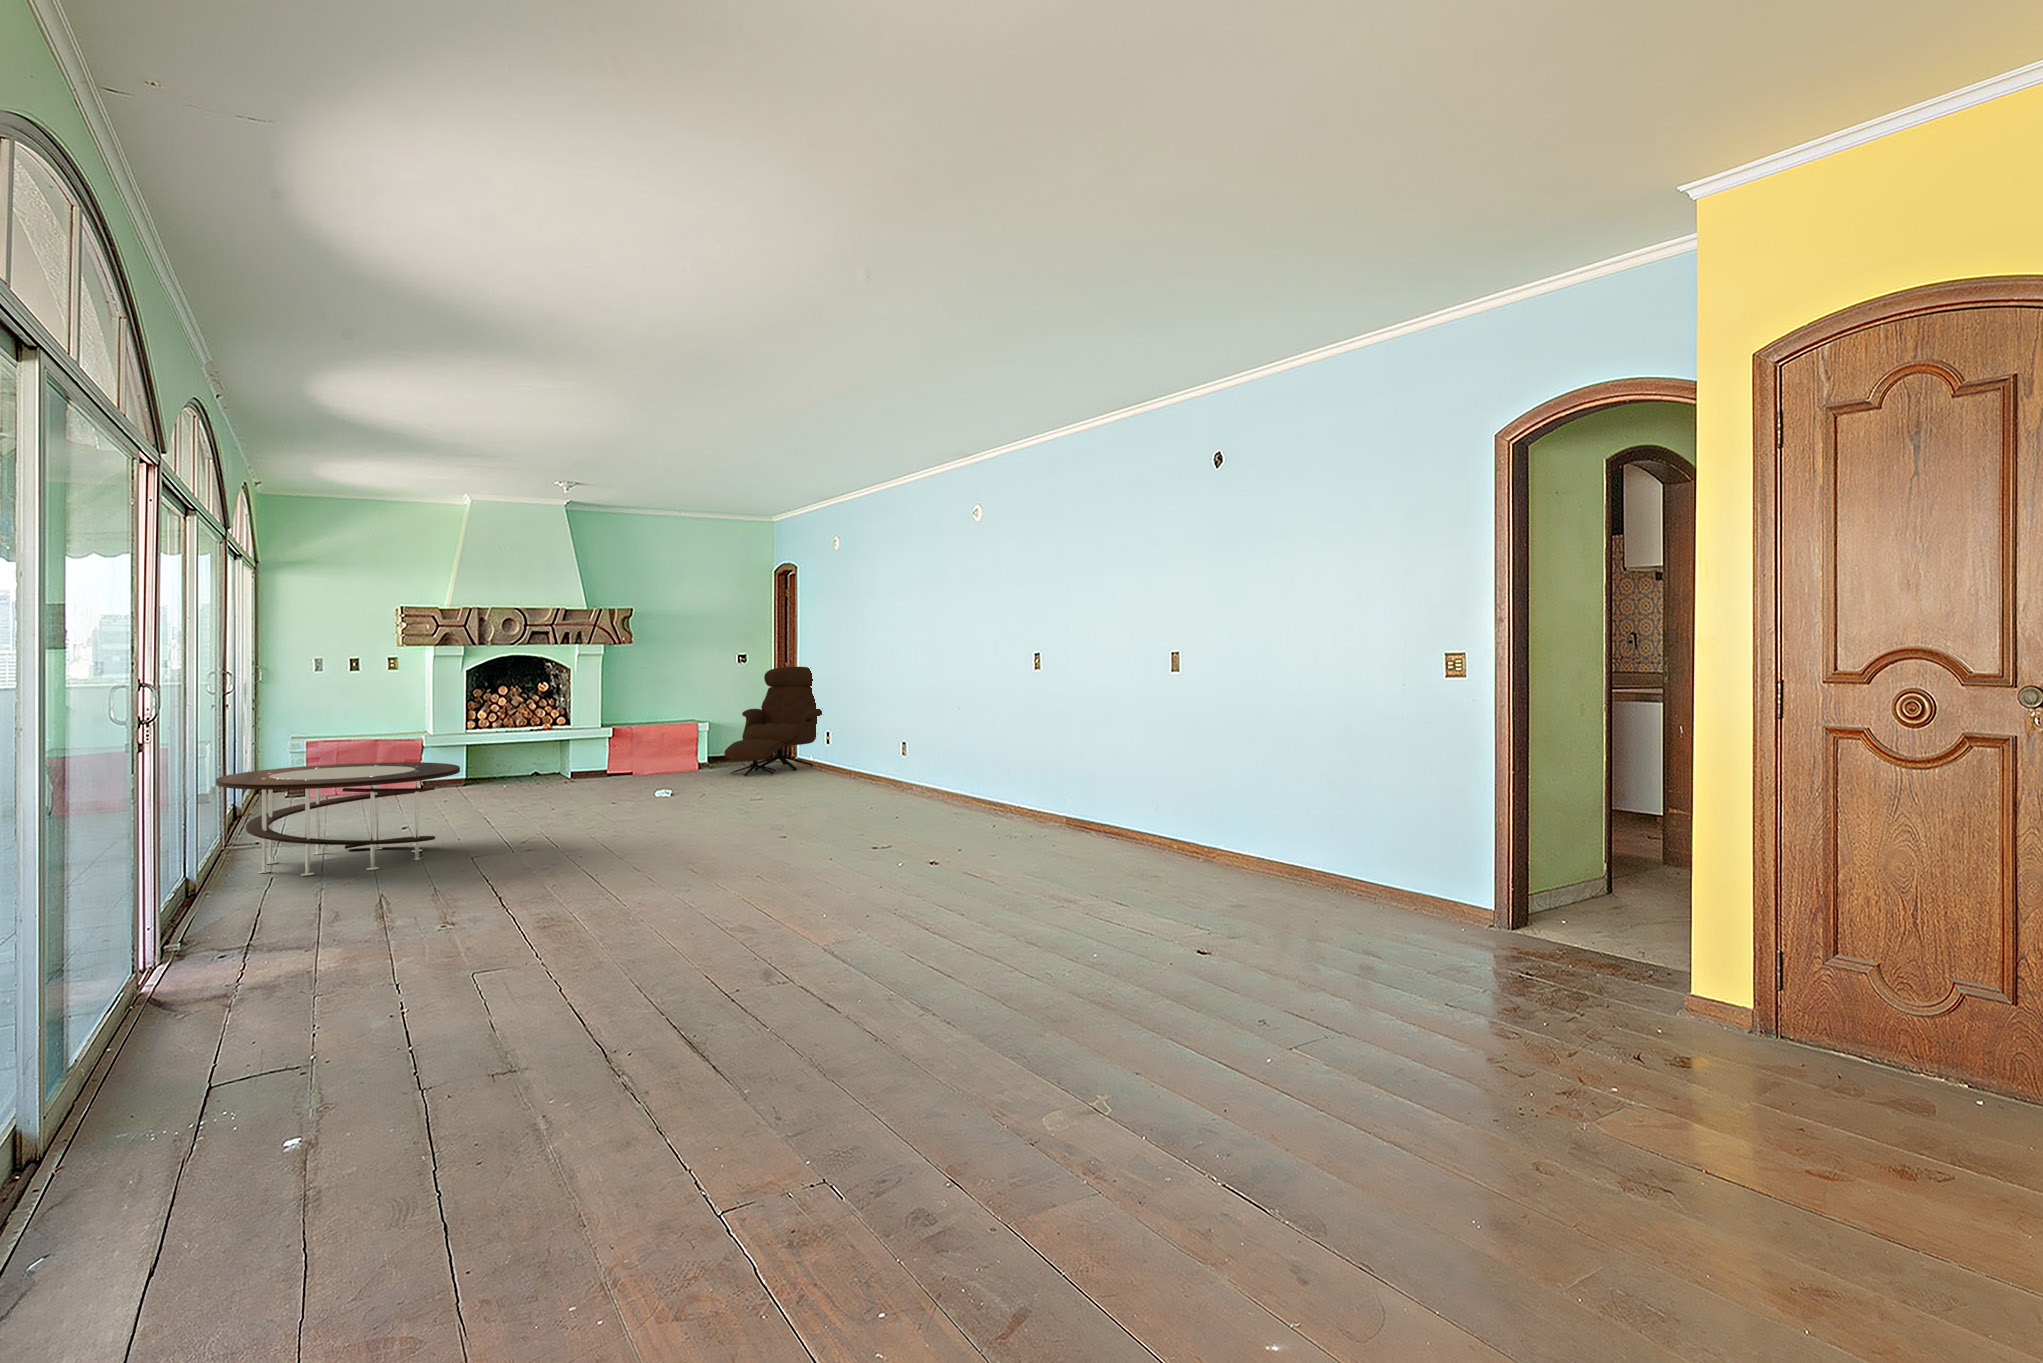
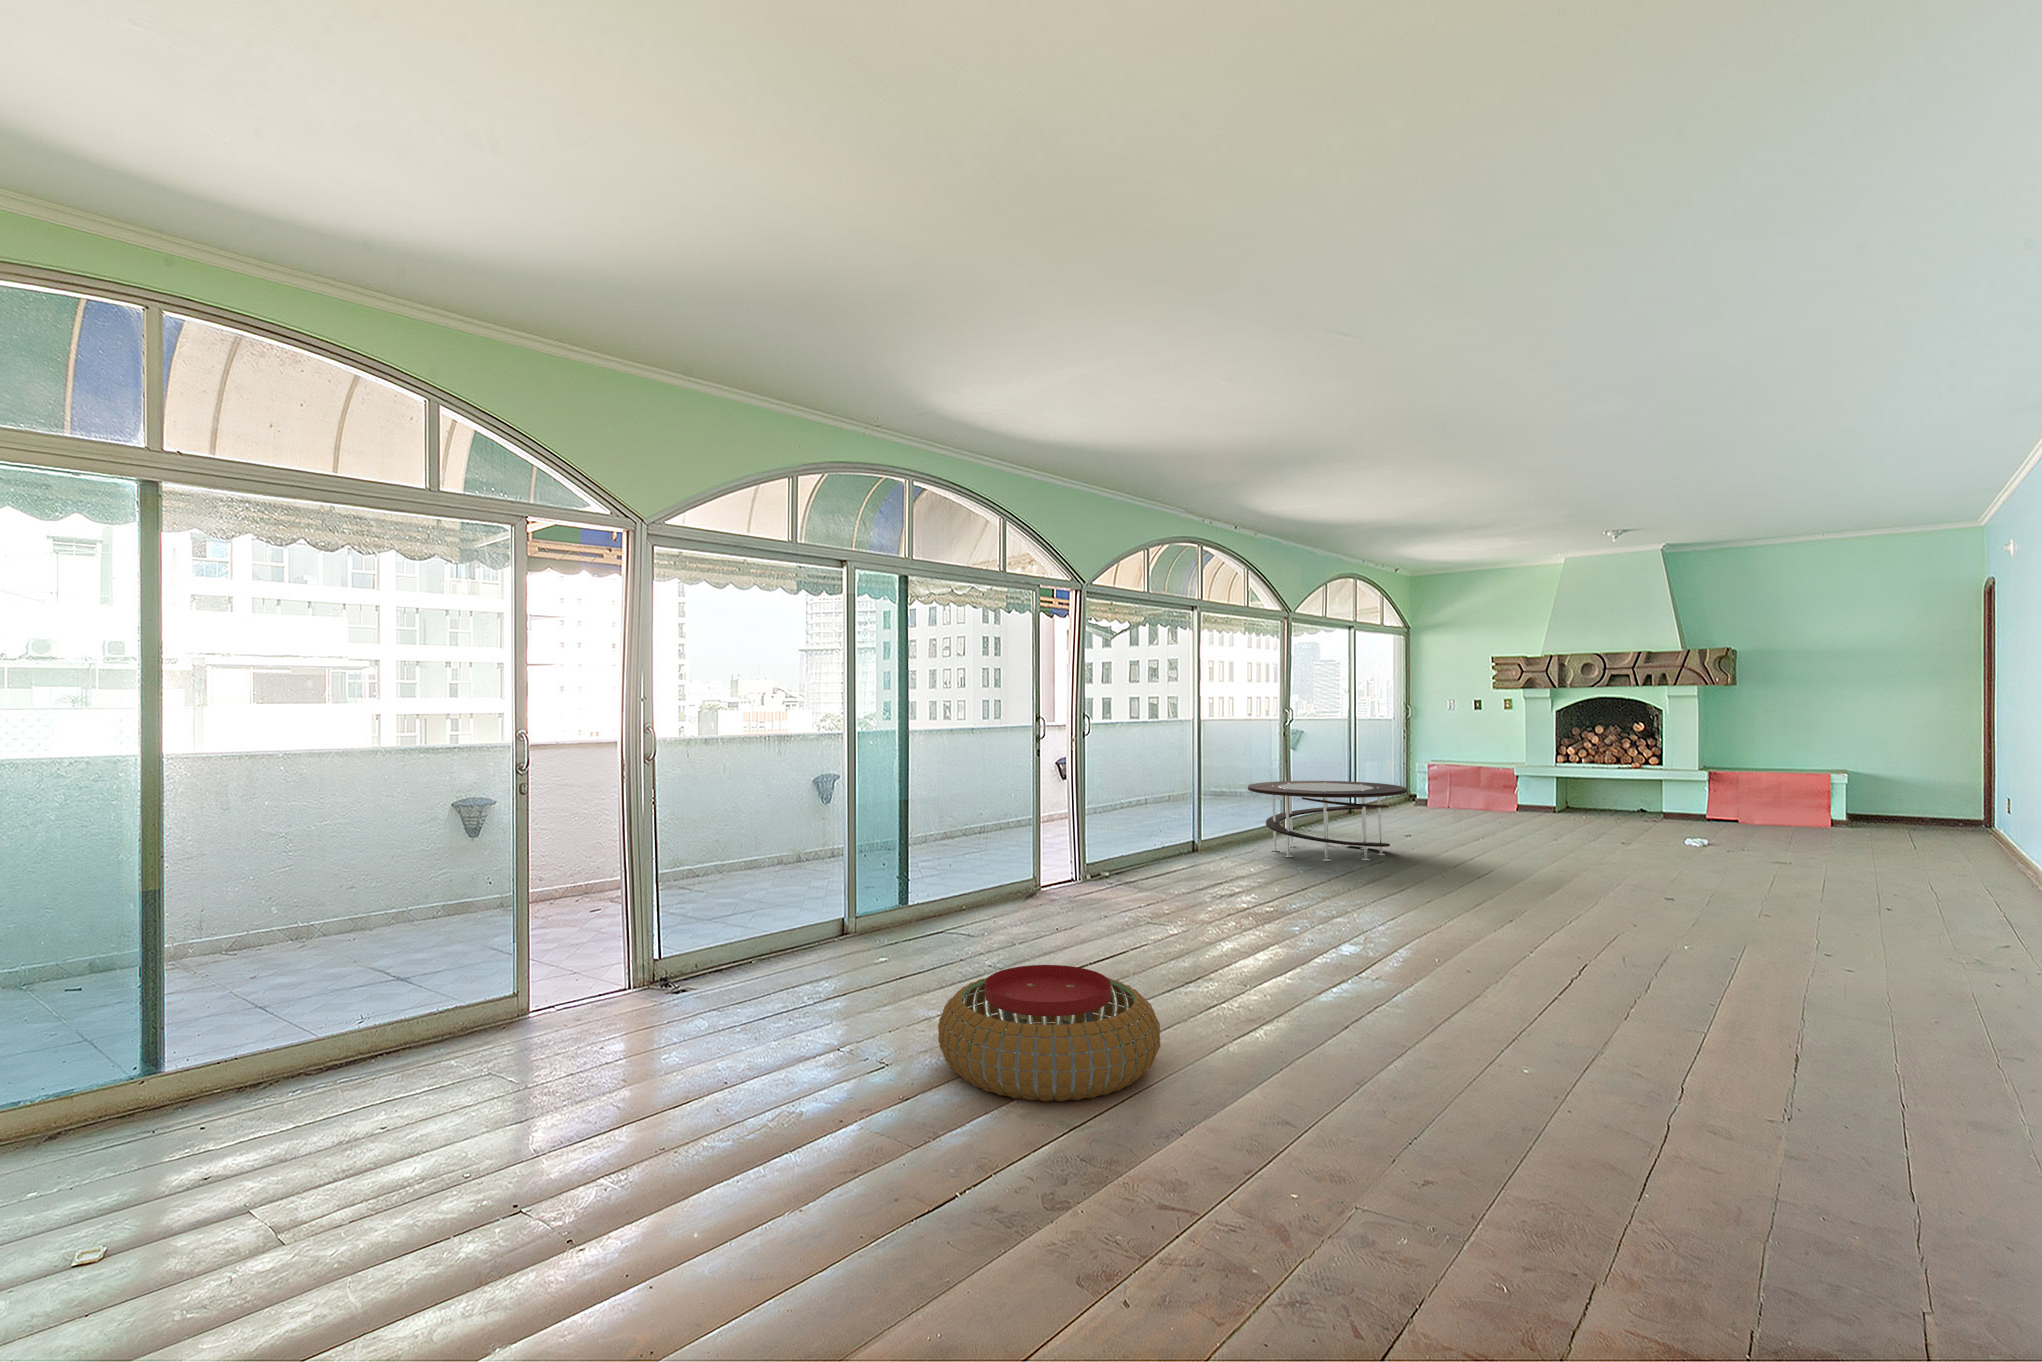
lounge chair: present [724,667,822,776] -> none [1837,707,2030,843]
pouf: none [589,999,901,1194] -> present [938,965,1160,1101]

